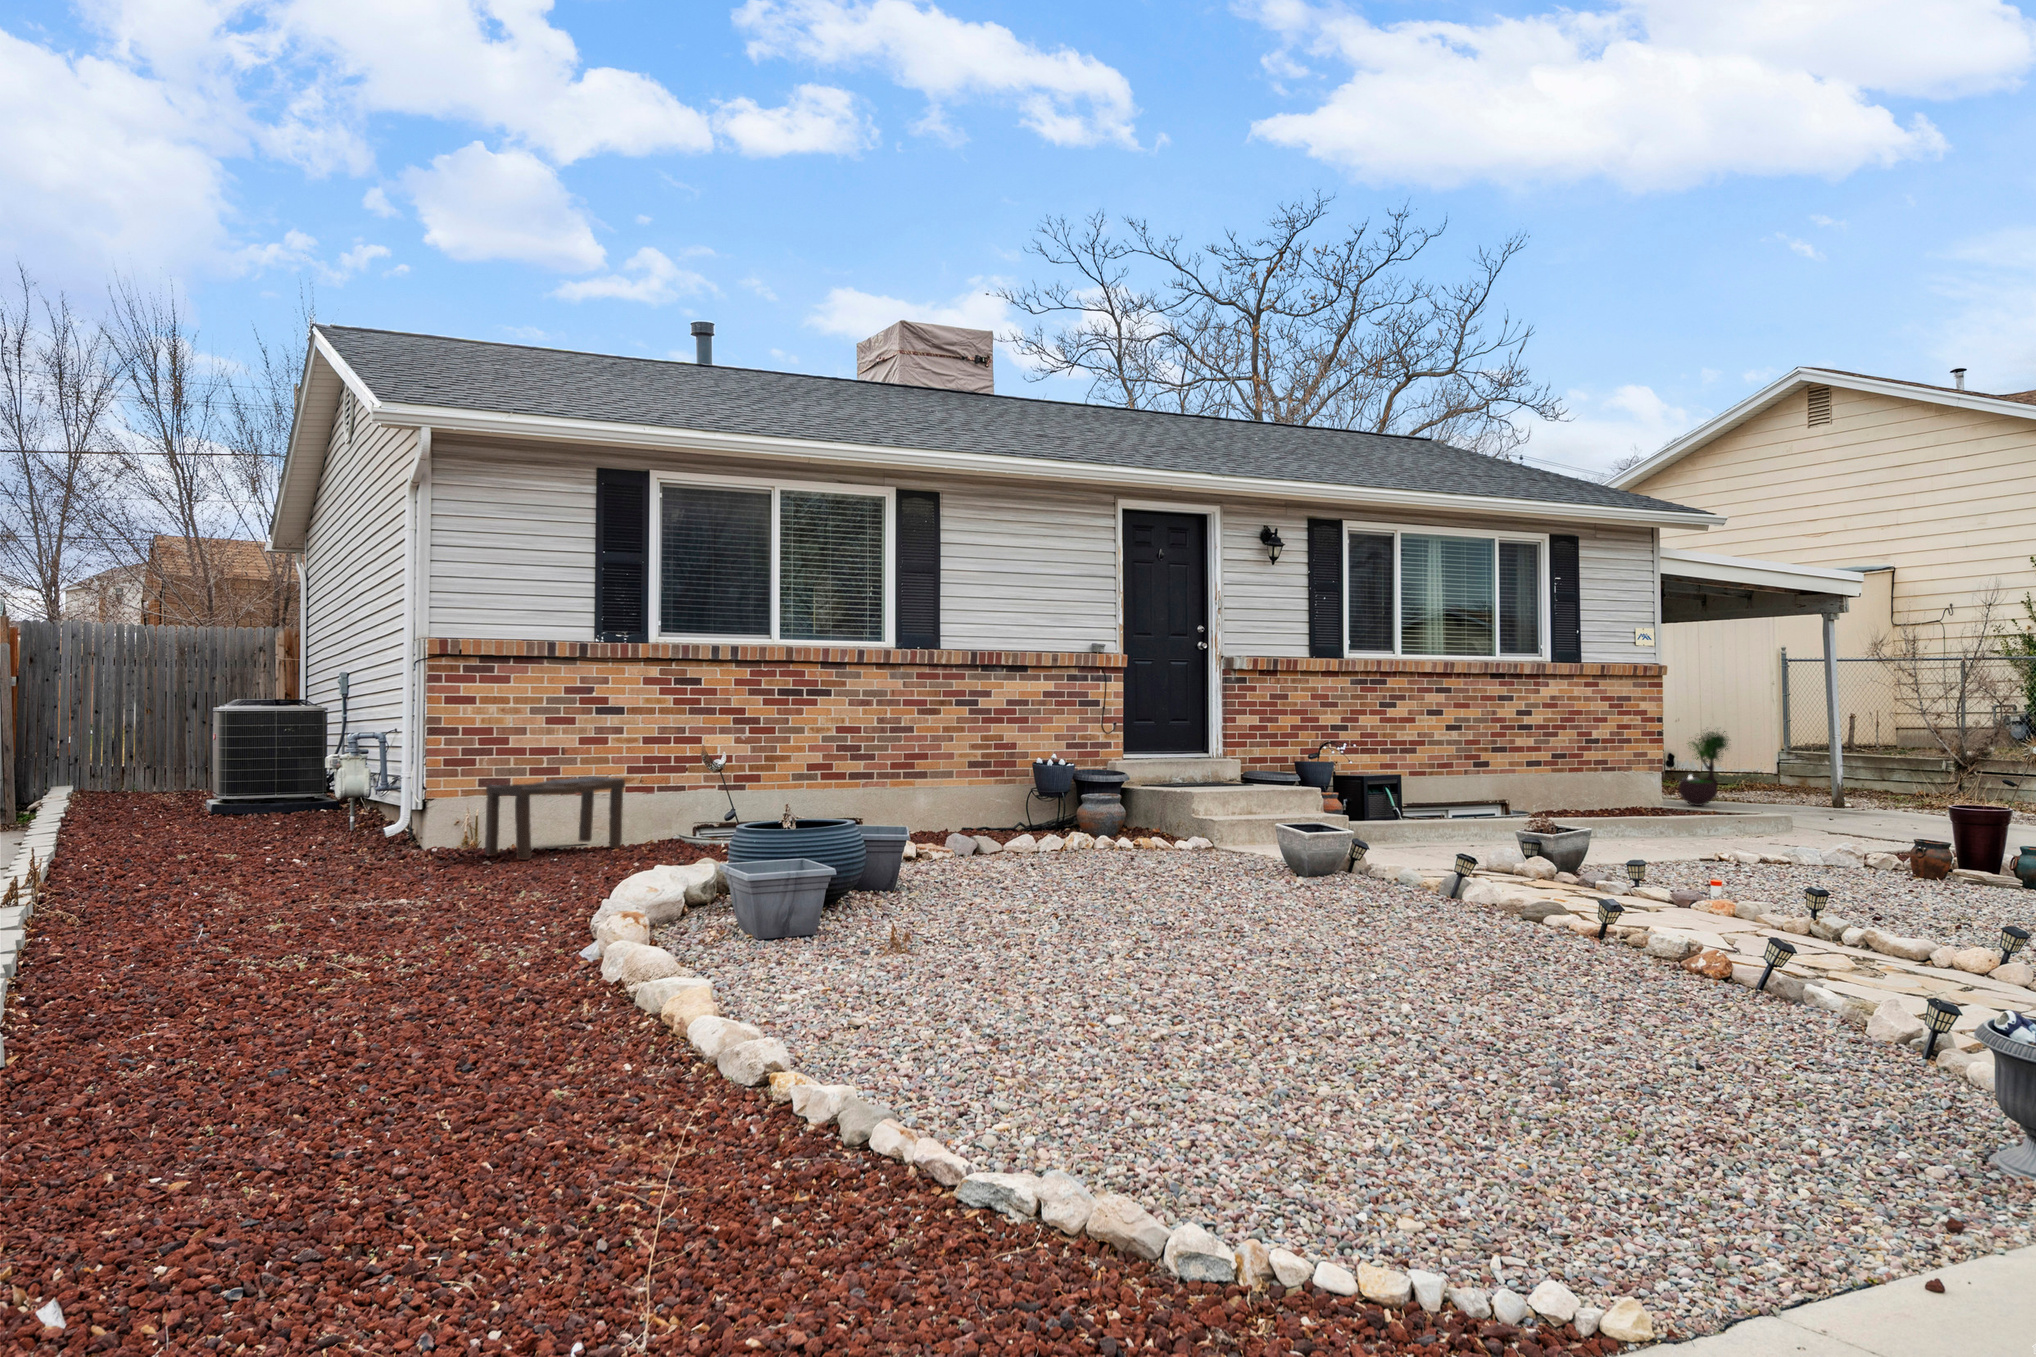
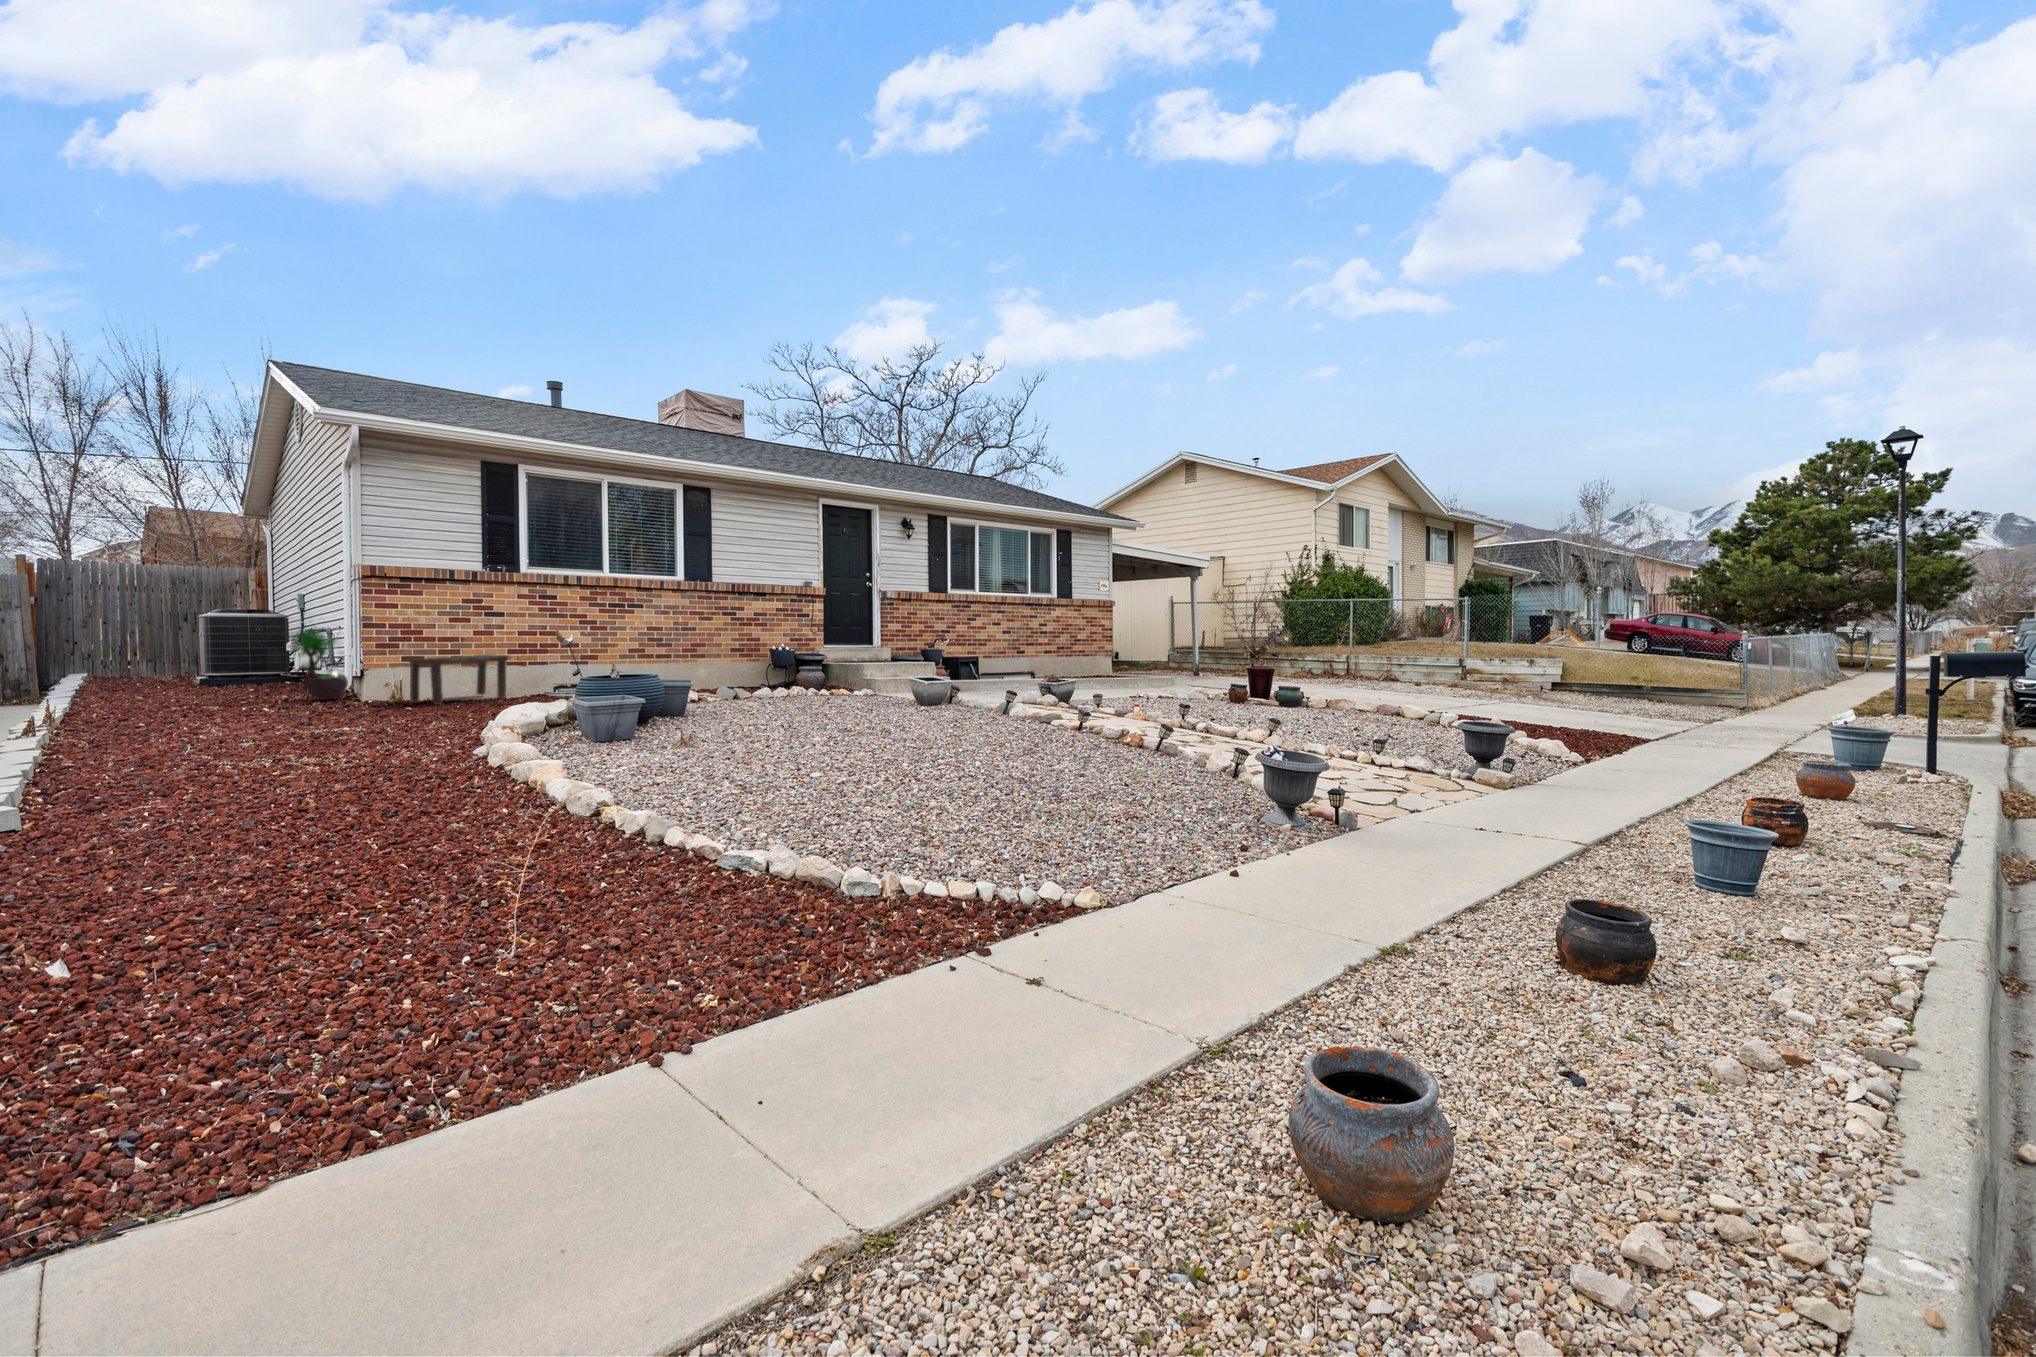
potted tree: present [1679,731,1729,806] -> present [288,627,348,700]

